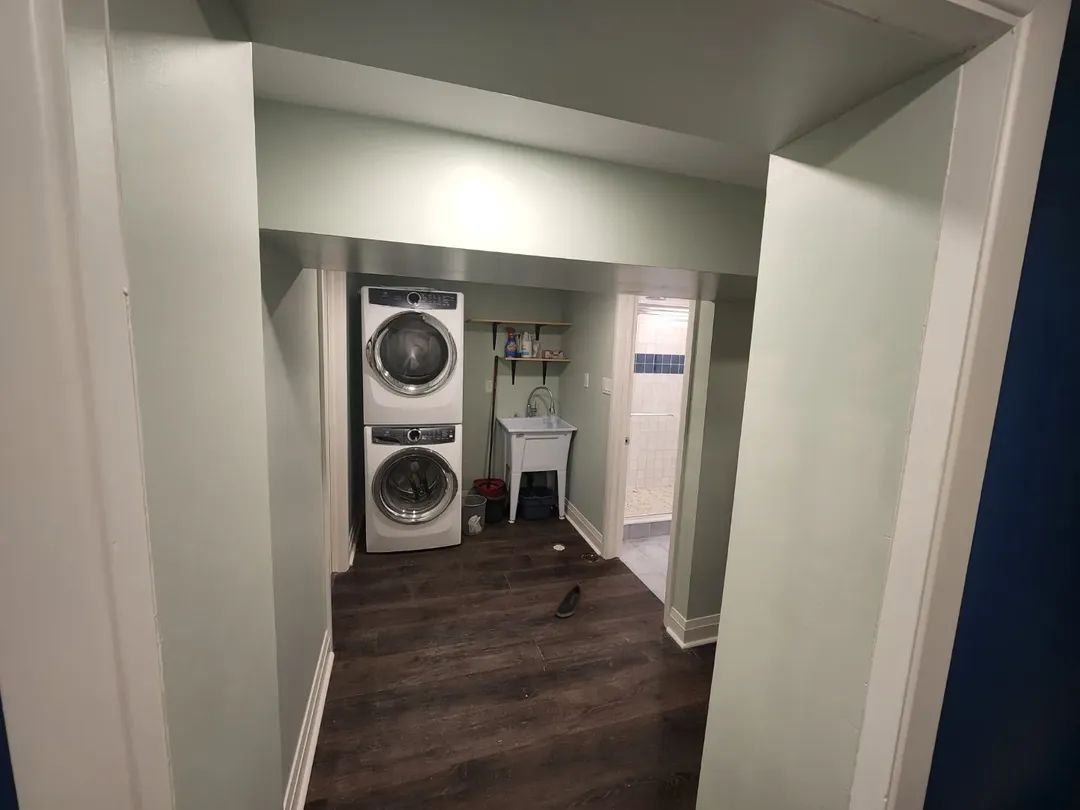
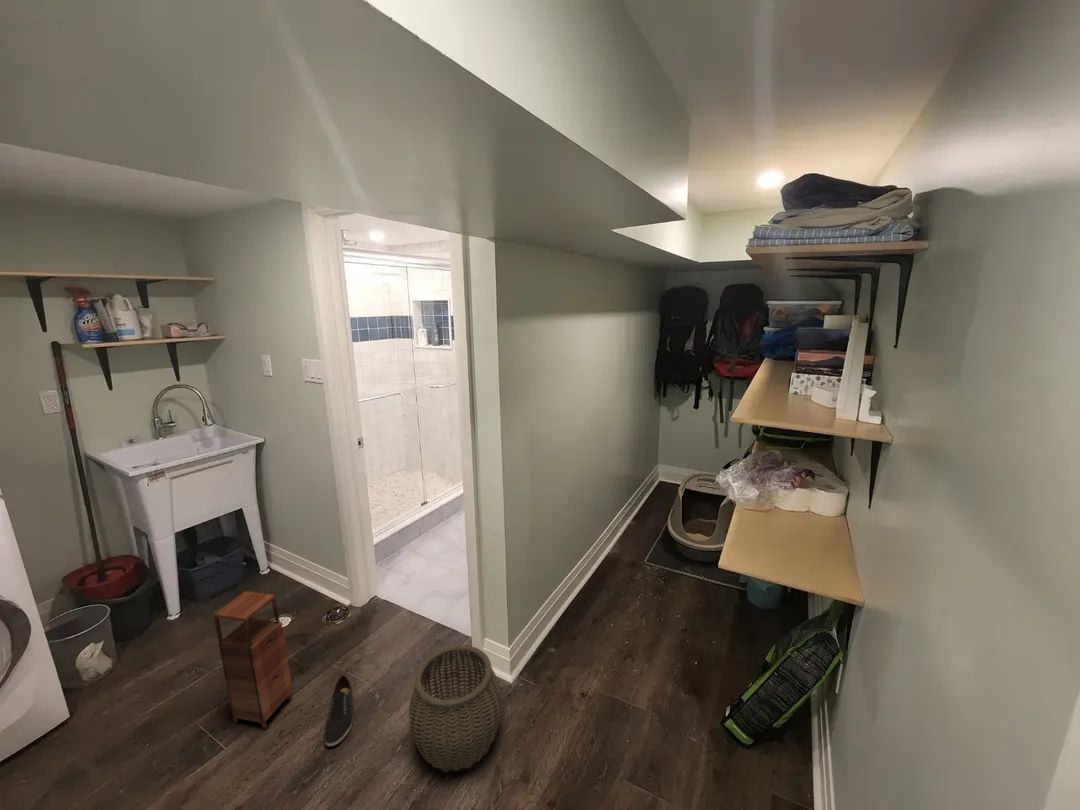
storage cabinet: none [520,509,553,591] -> present [213,591,292,729]
woven basket: none [599,590,666,672] -> present [409,645,502,771]

